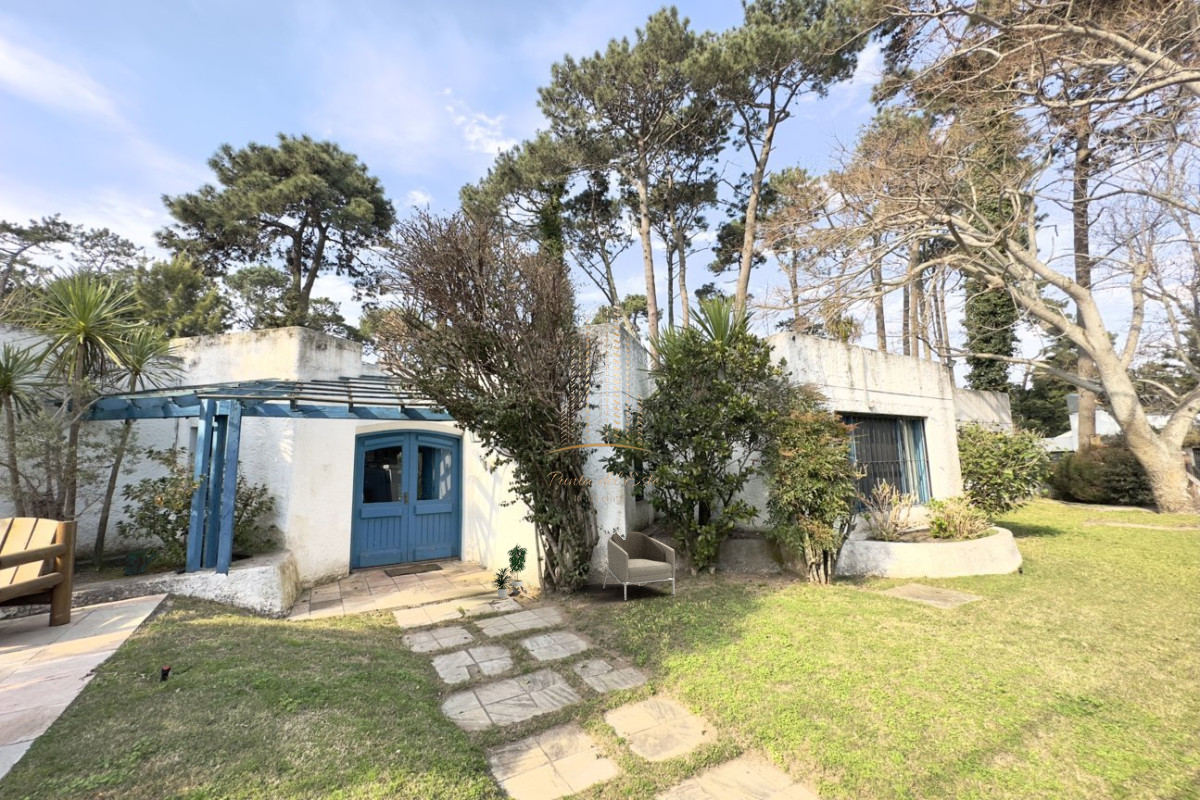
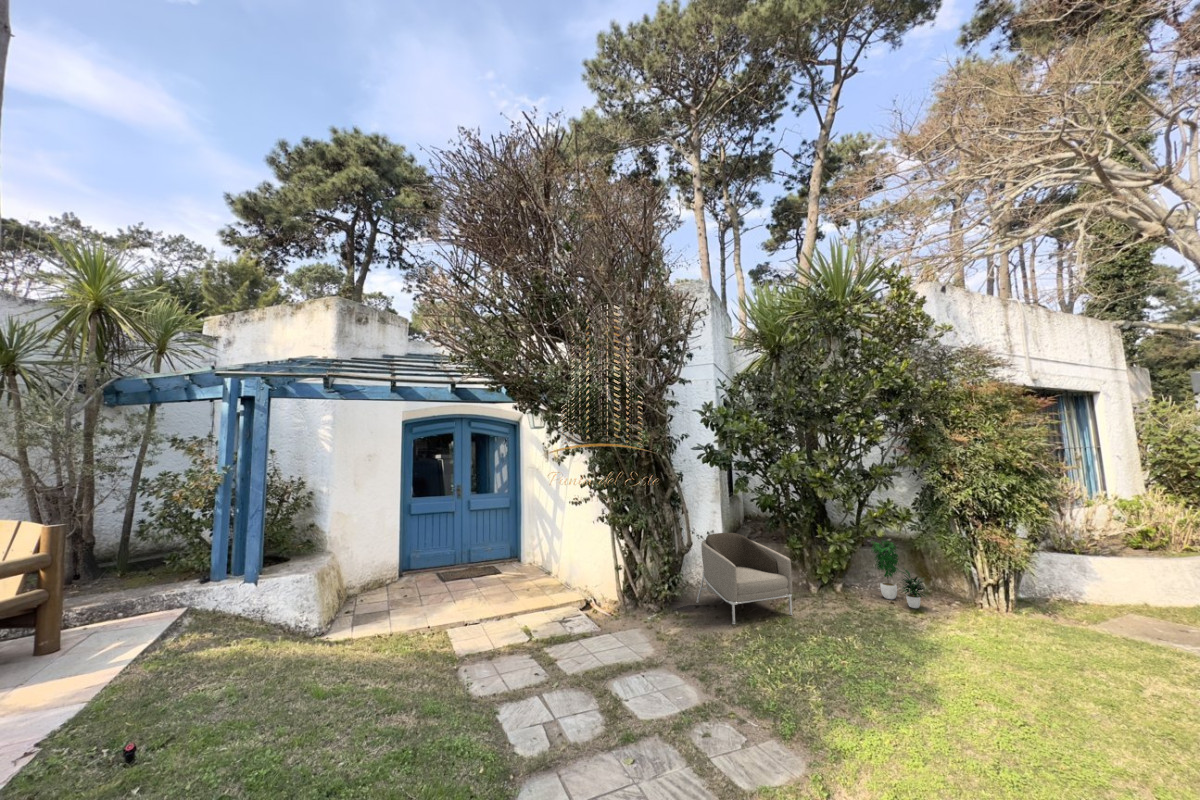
potted plant: present [493,545,527,598] -> present [871,540,926,608]
watering can: present [119,546,162,575] -> none [129,551,185,587]

